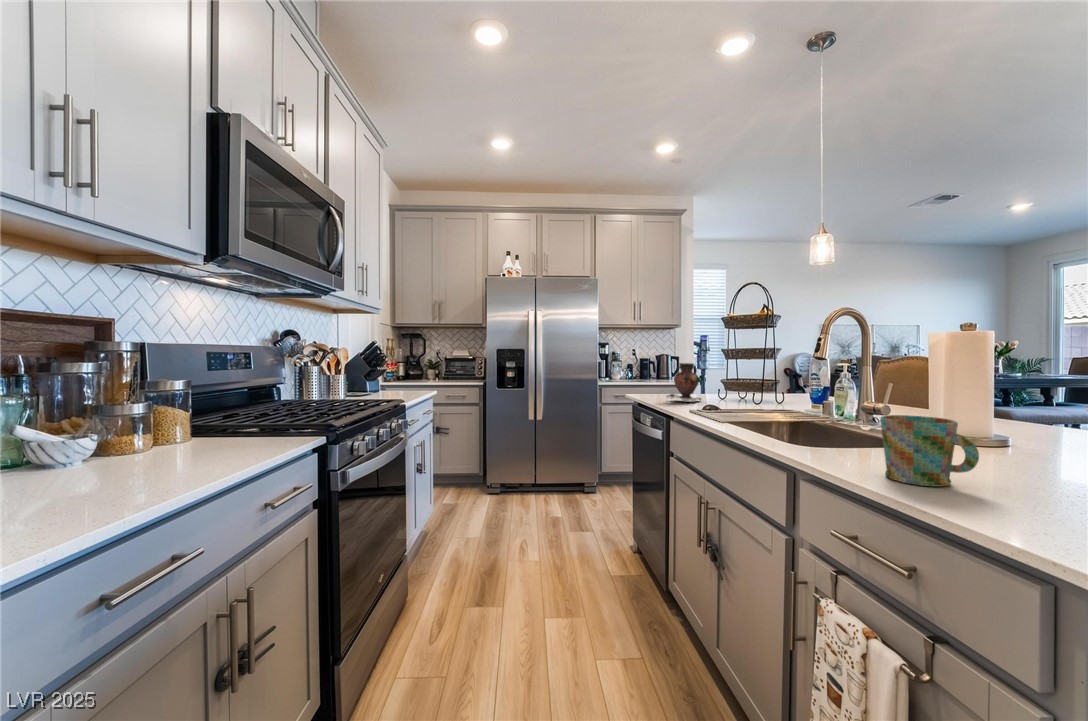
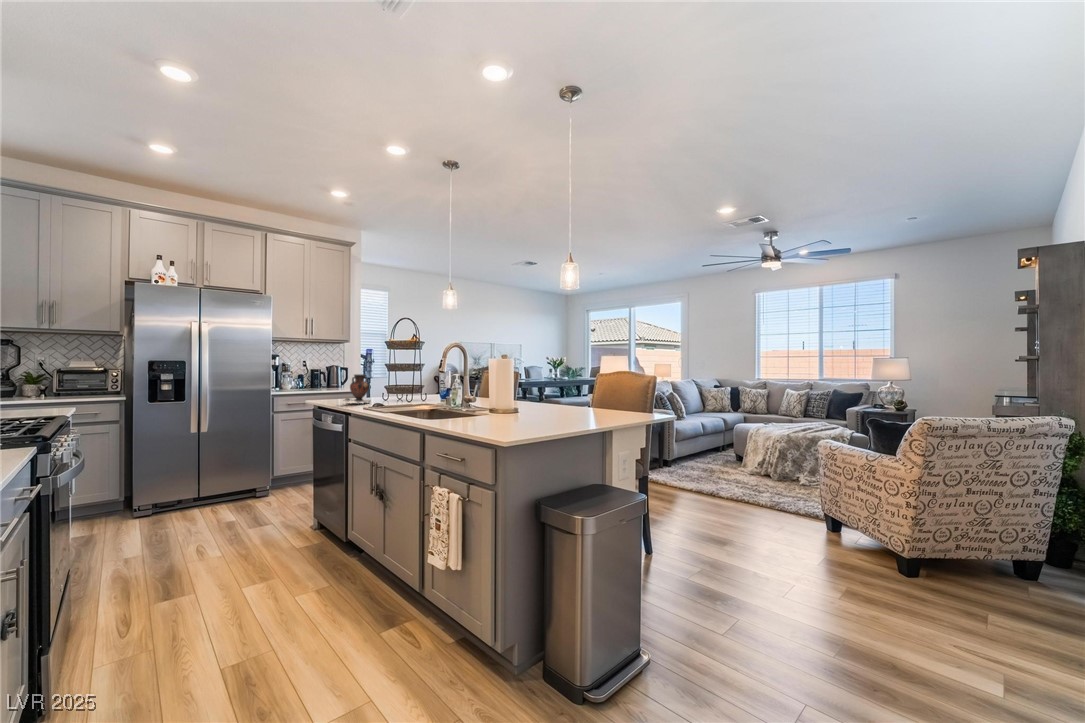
mug: present [880,415,979,487] -> none [458,398,490,427]

